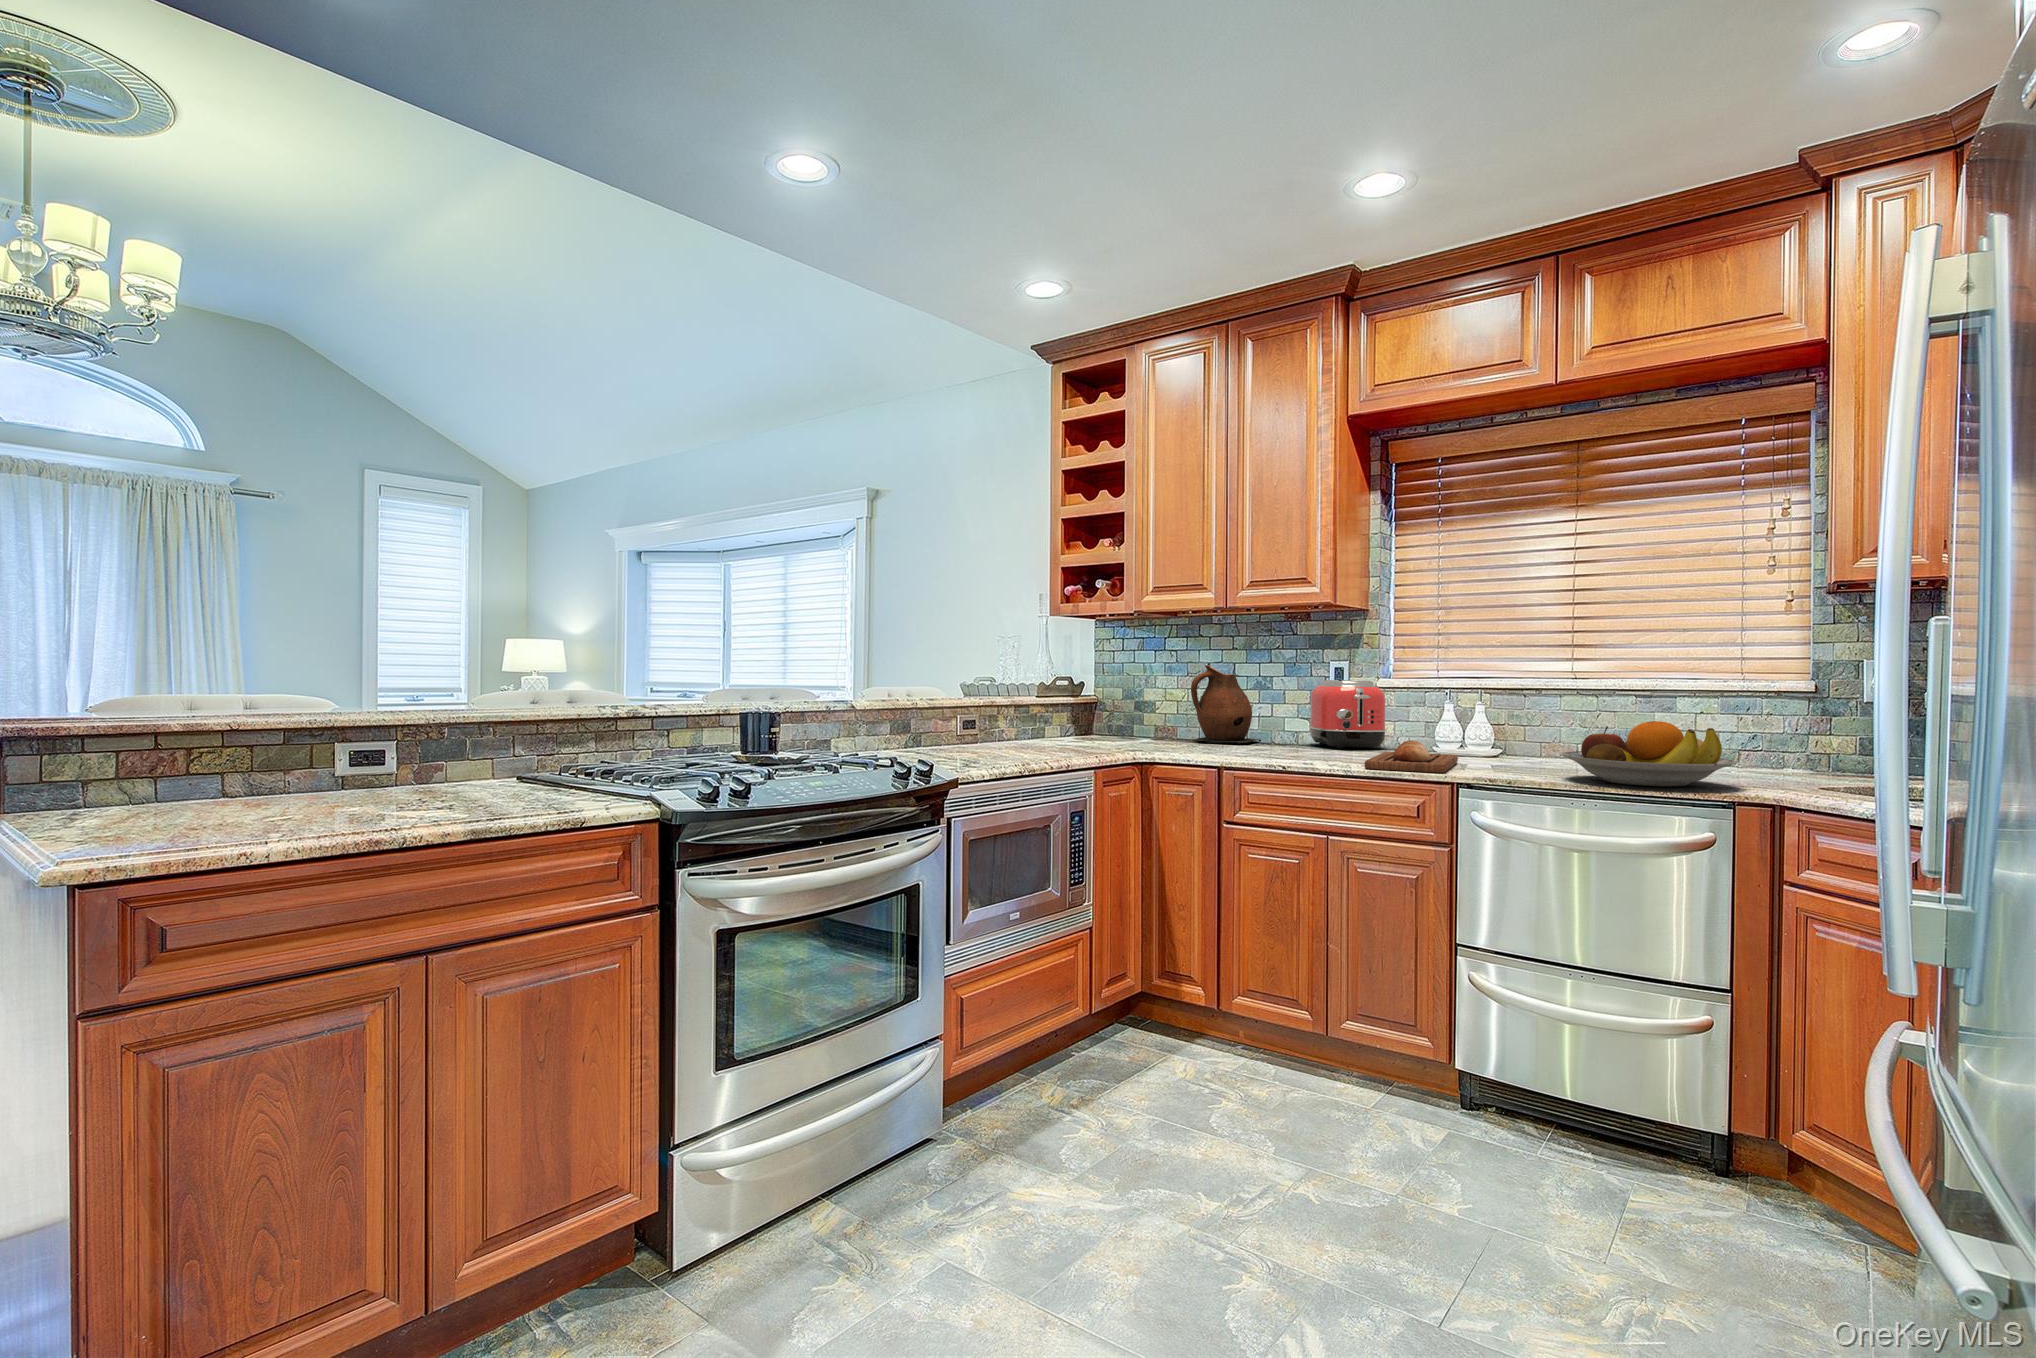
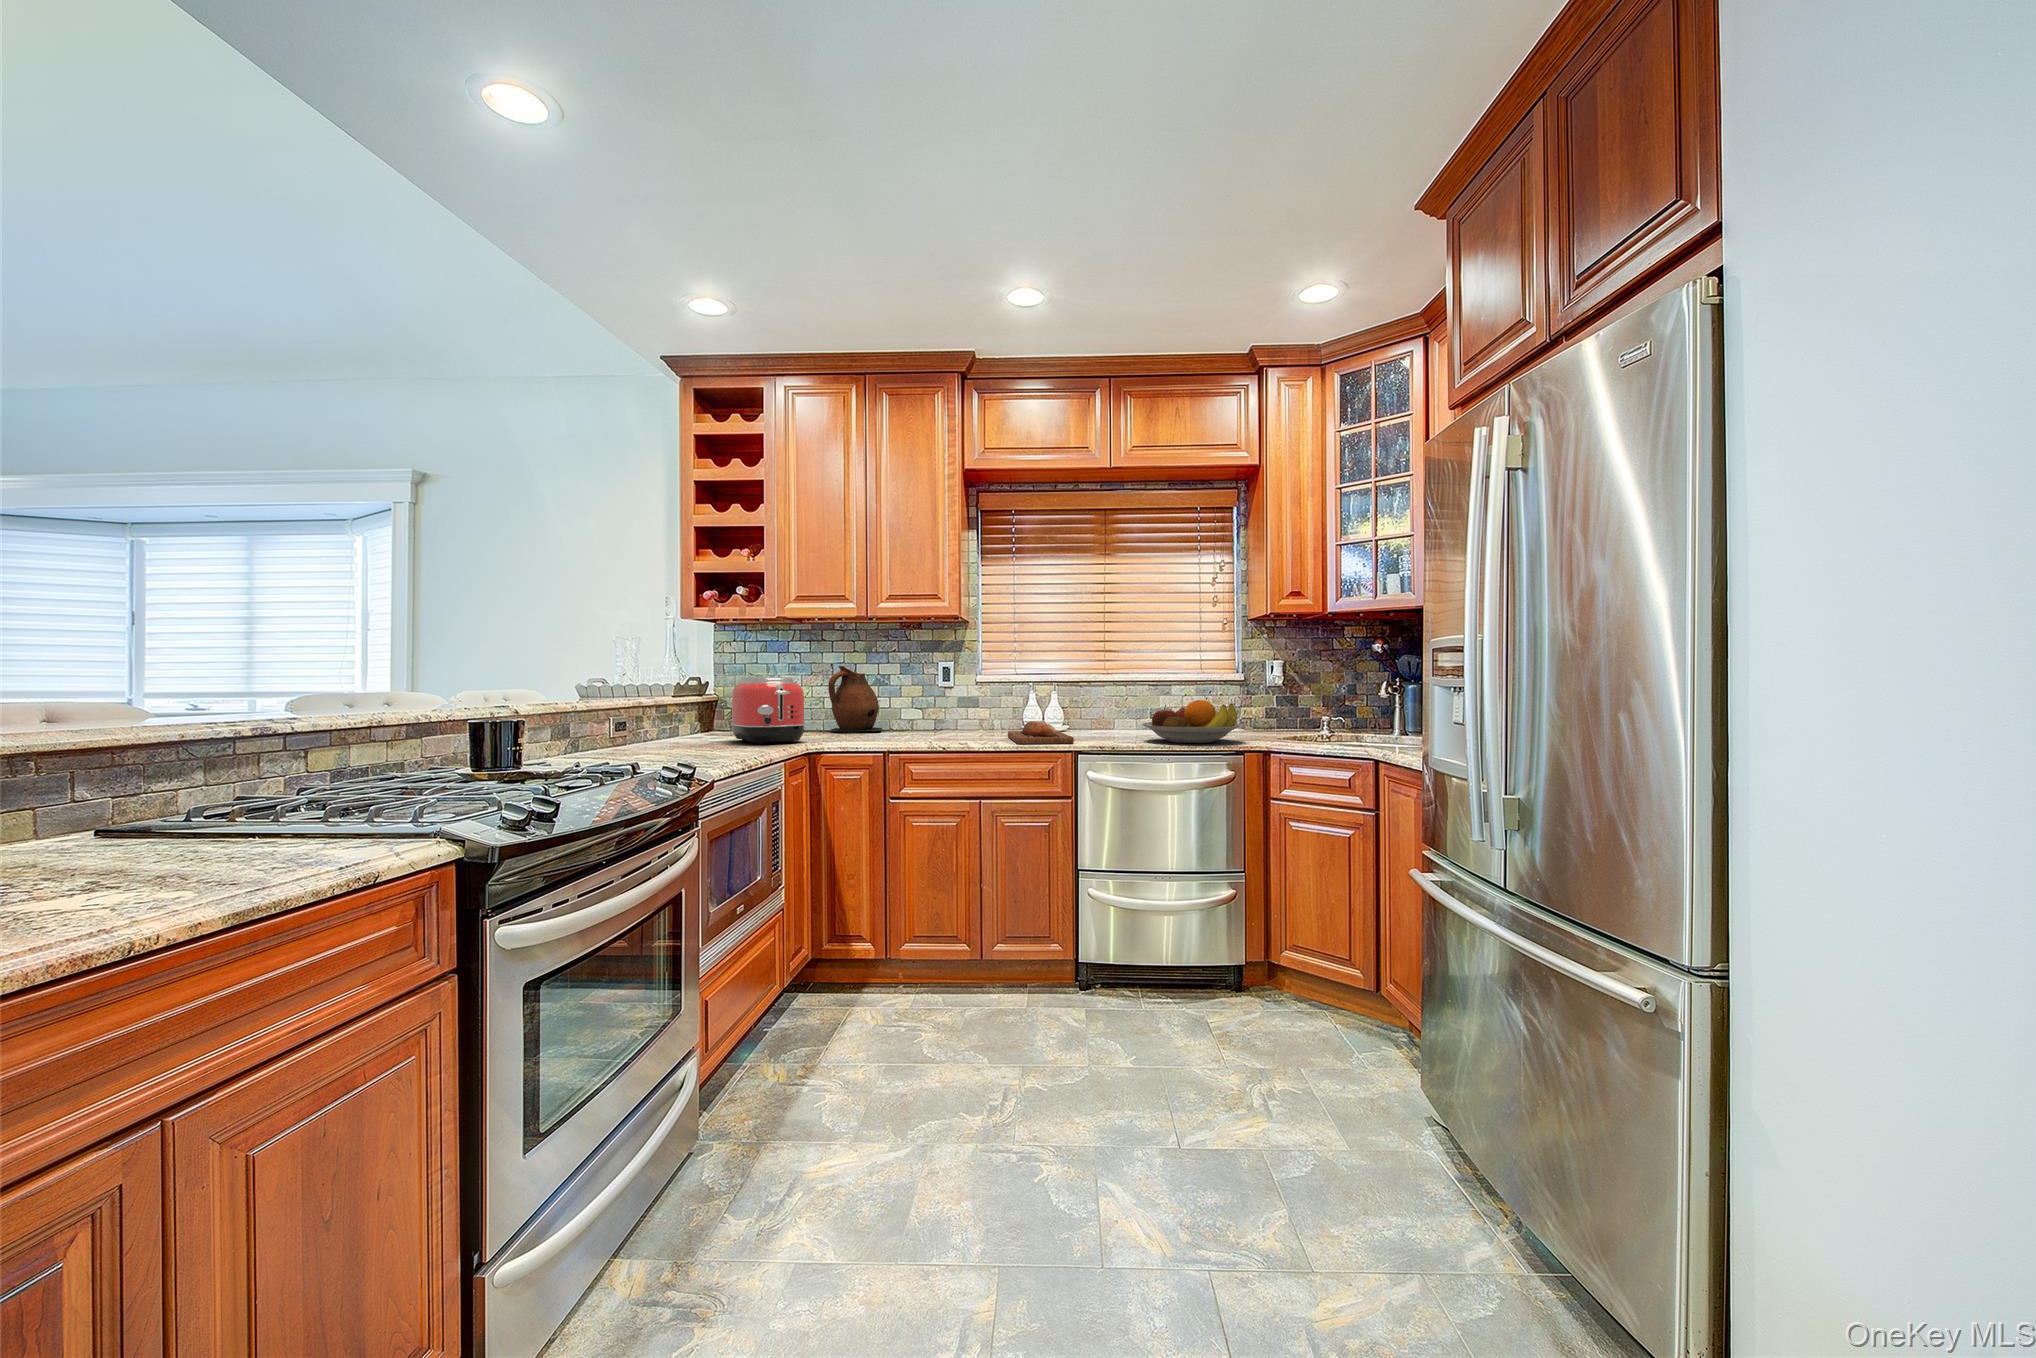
toaster: present [1309,680,1387,749] -> present [731,677,805,744]

